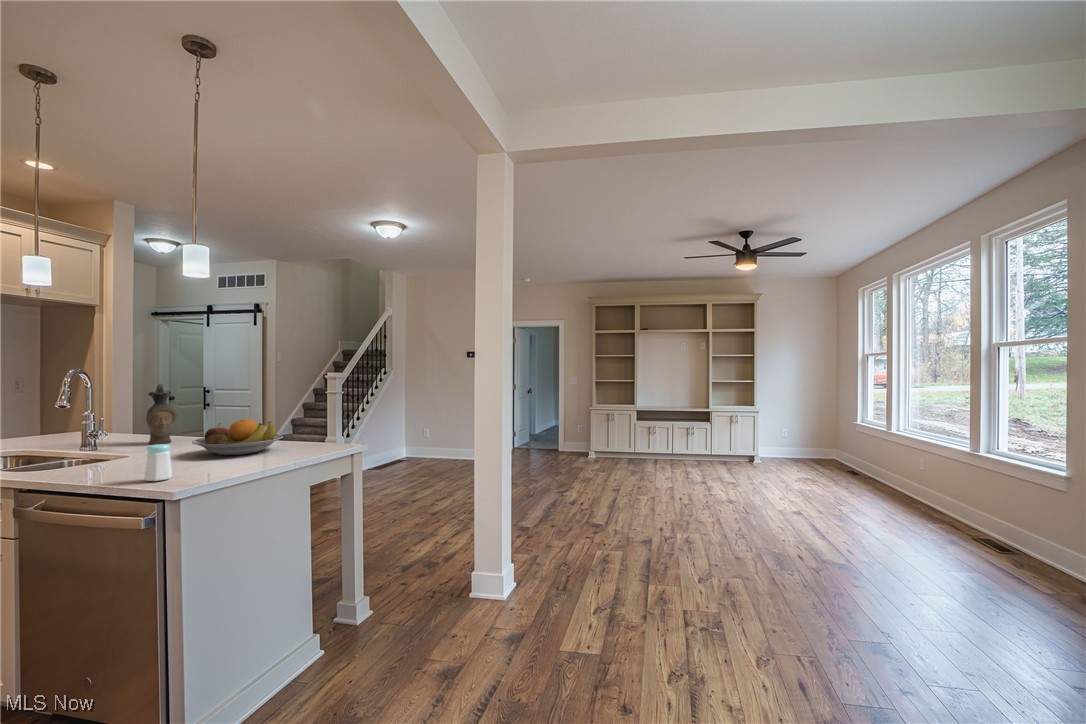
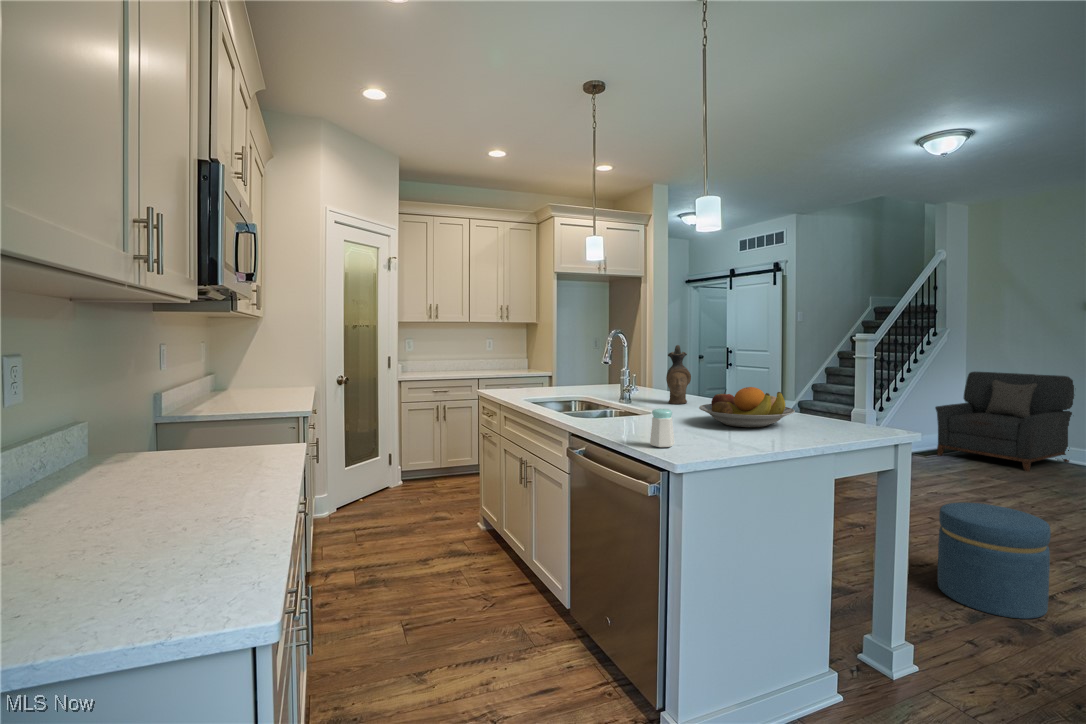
armchair: none [385,401,463,468] -> present [935,372,1074,472]
ottoman: none [386,490,444,563] -> present [938,503,1051,619]

